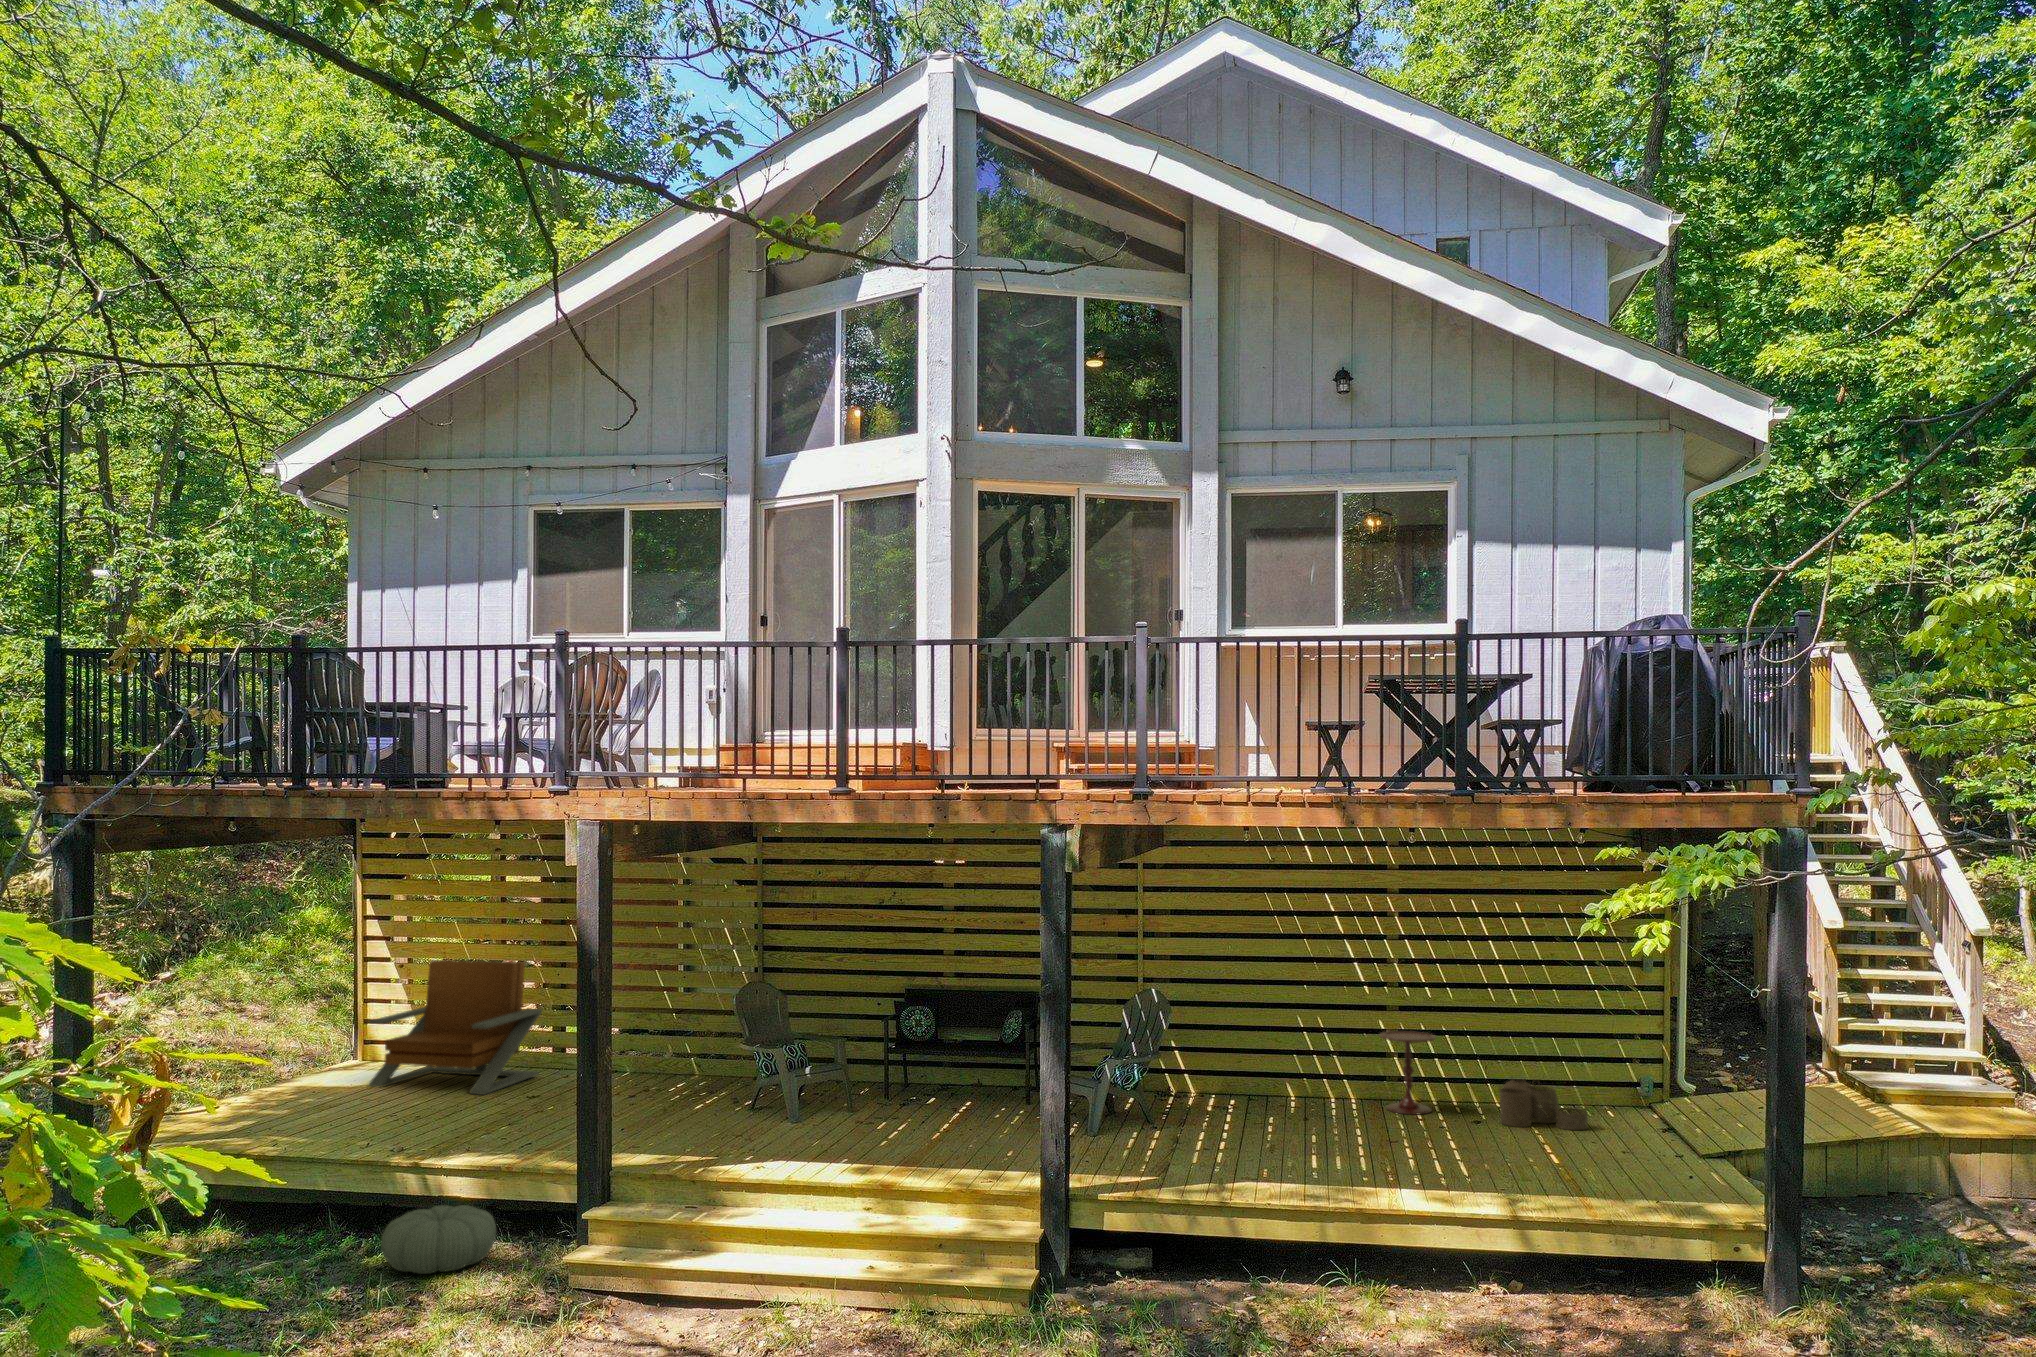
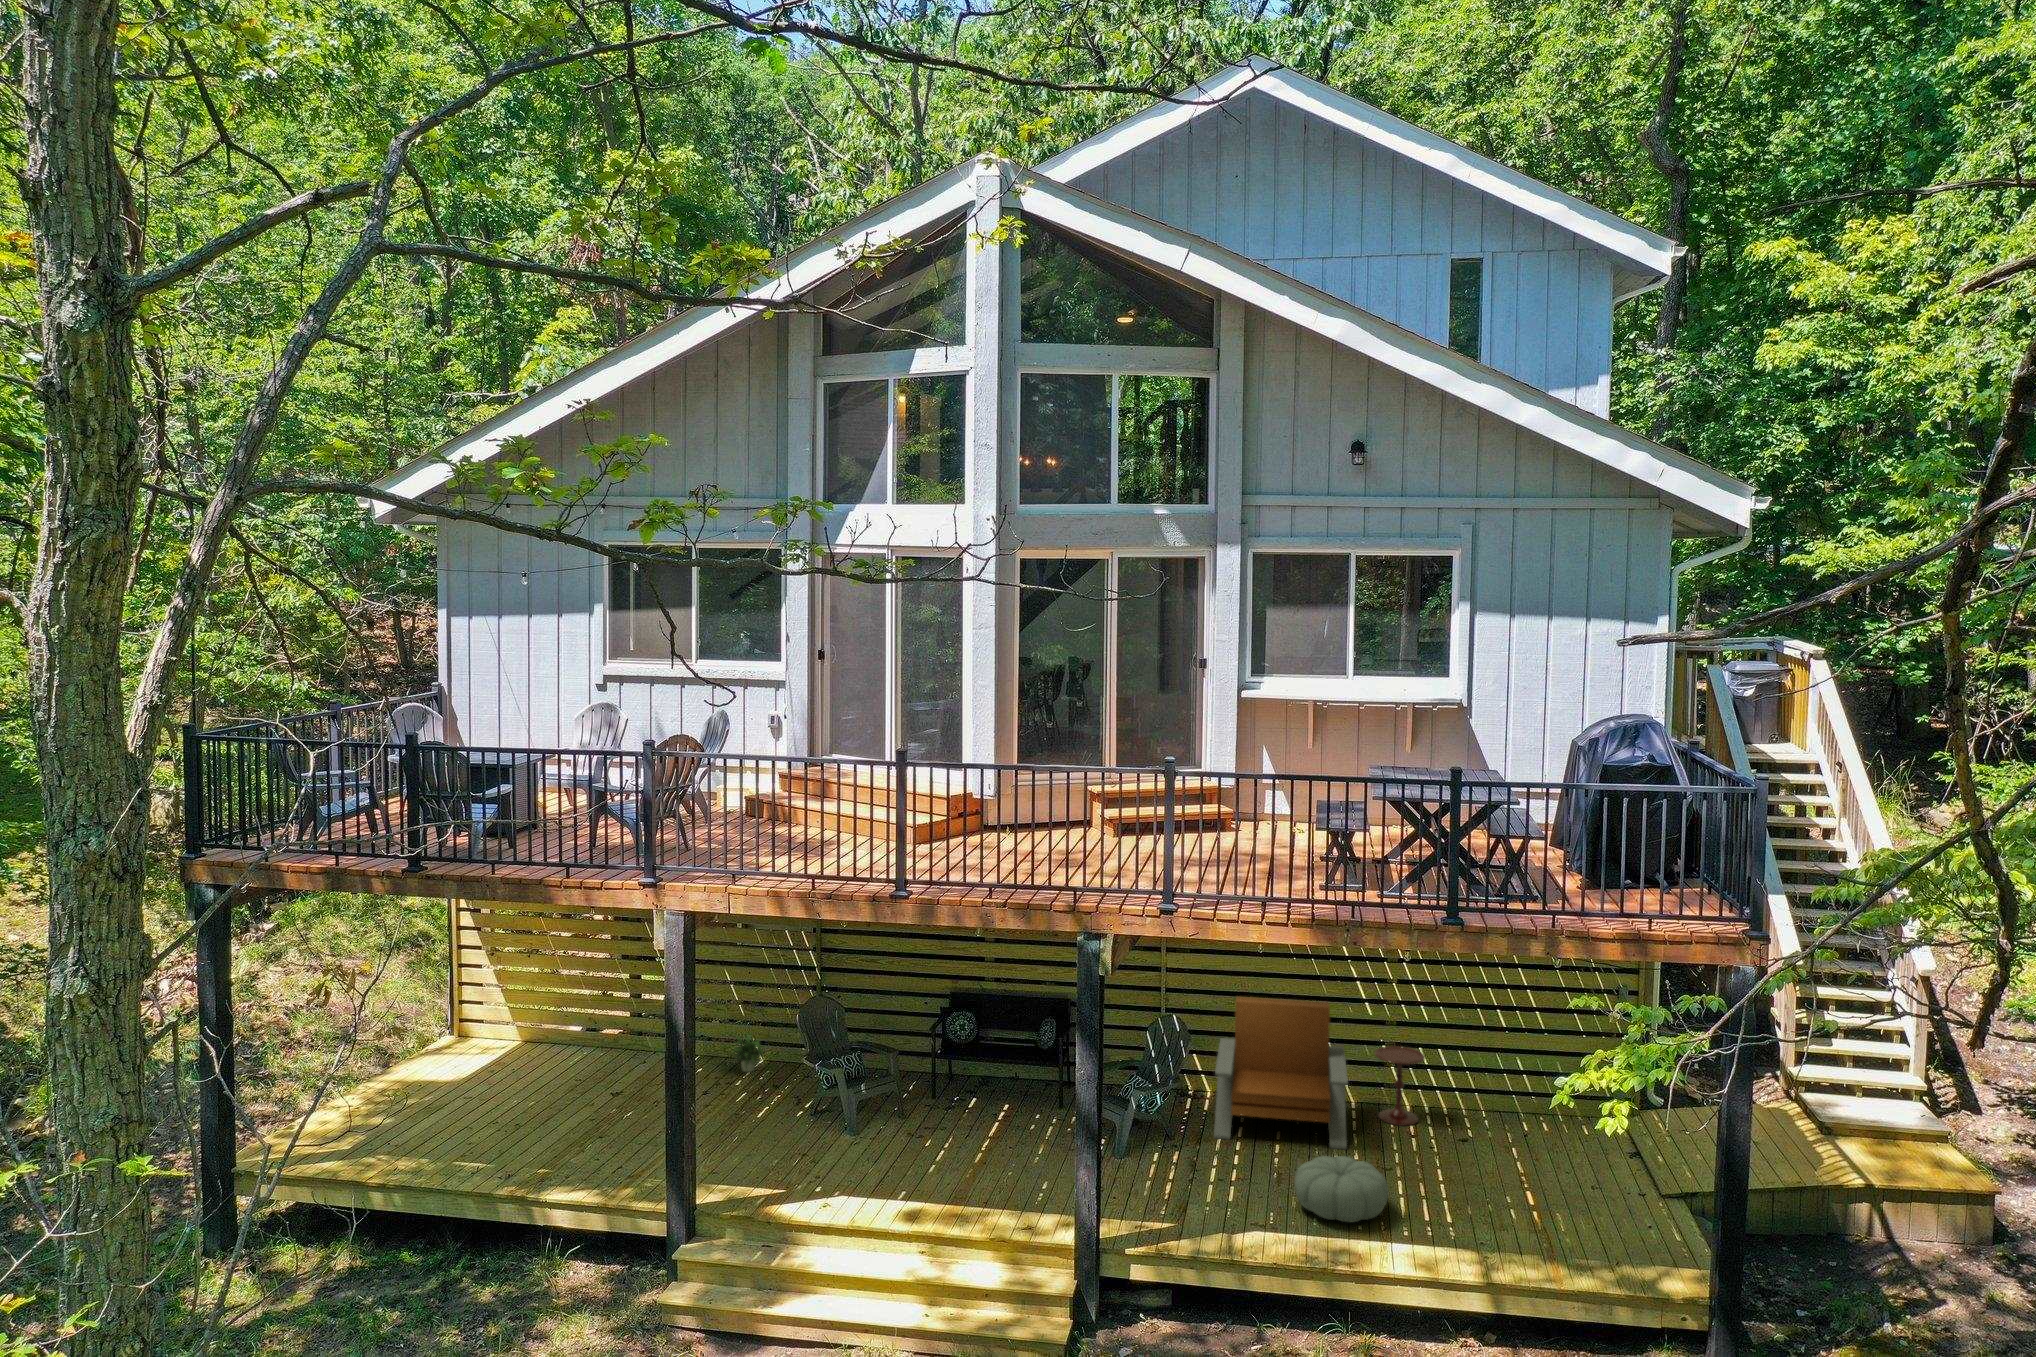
lounge chair: present [368,960,542,1095] -> present [1214,997,1348,1150]
potted plant: none [662,1043,700,1084] -> present [732,1036,763,1072]
woven basket: present [1499,1076,1588,1130] -> none [1480,1089,1560,1151]
pouf: present [381,1205,496,1274] -> present [1294,1156,1389,1222]

